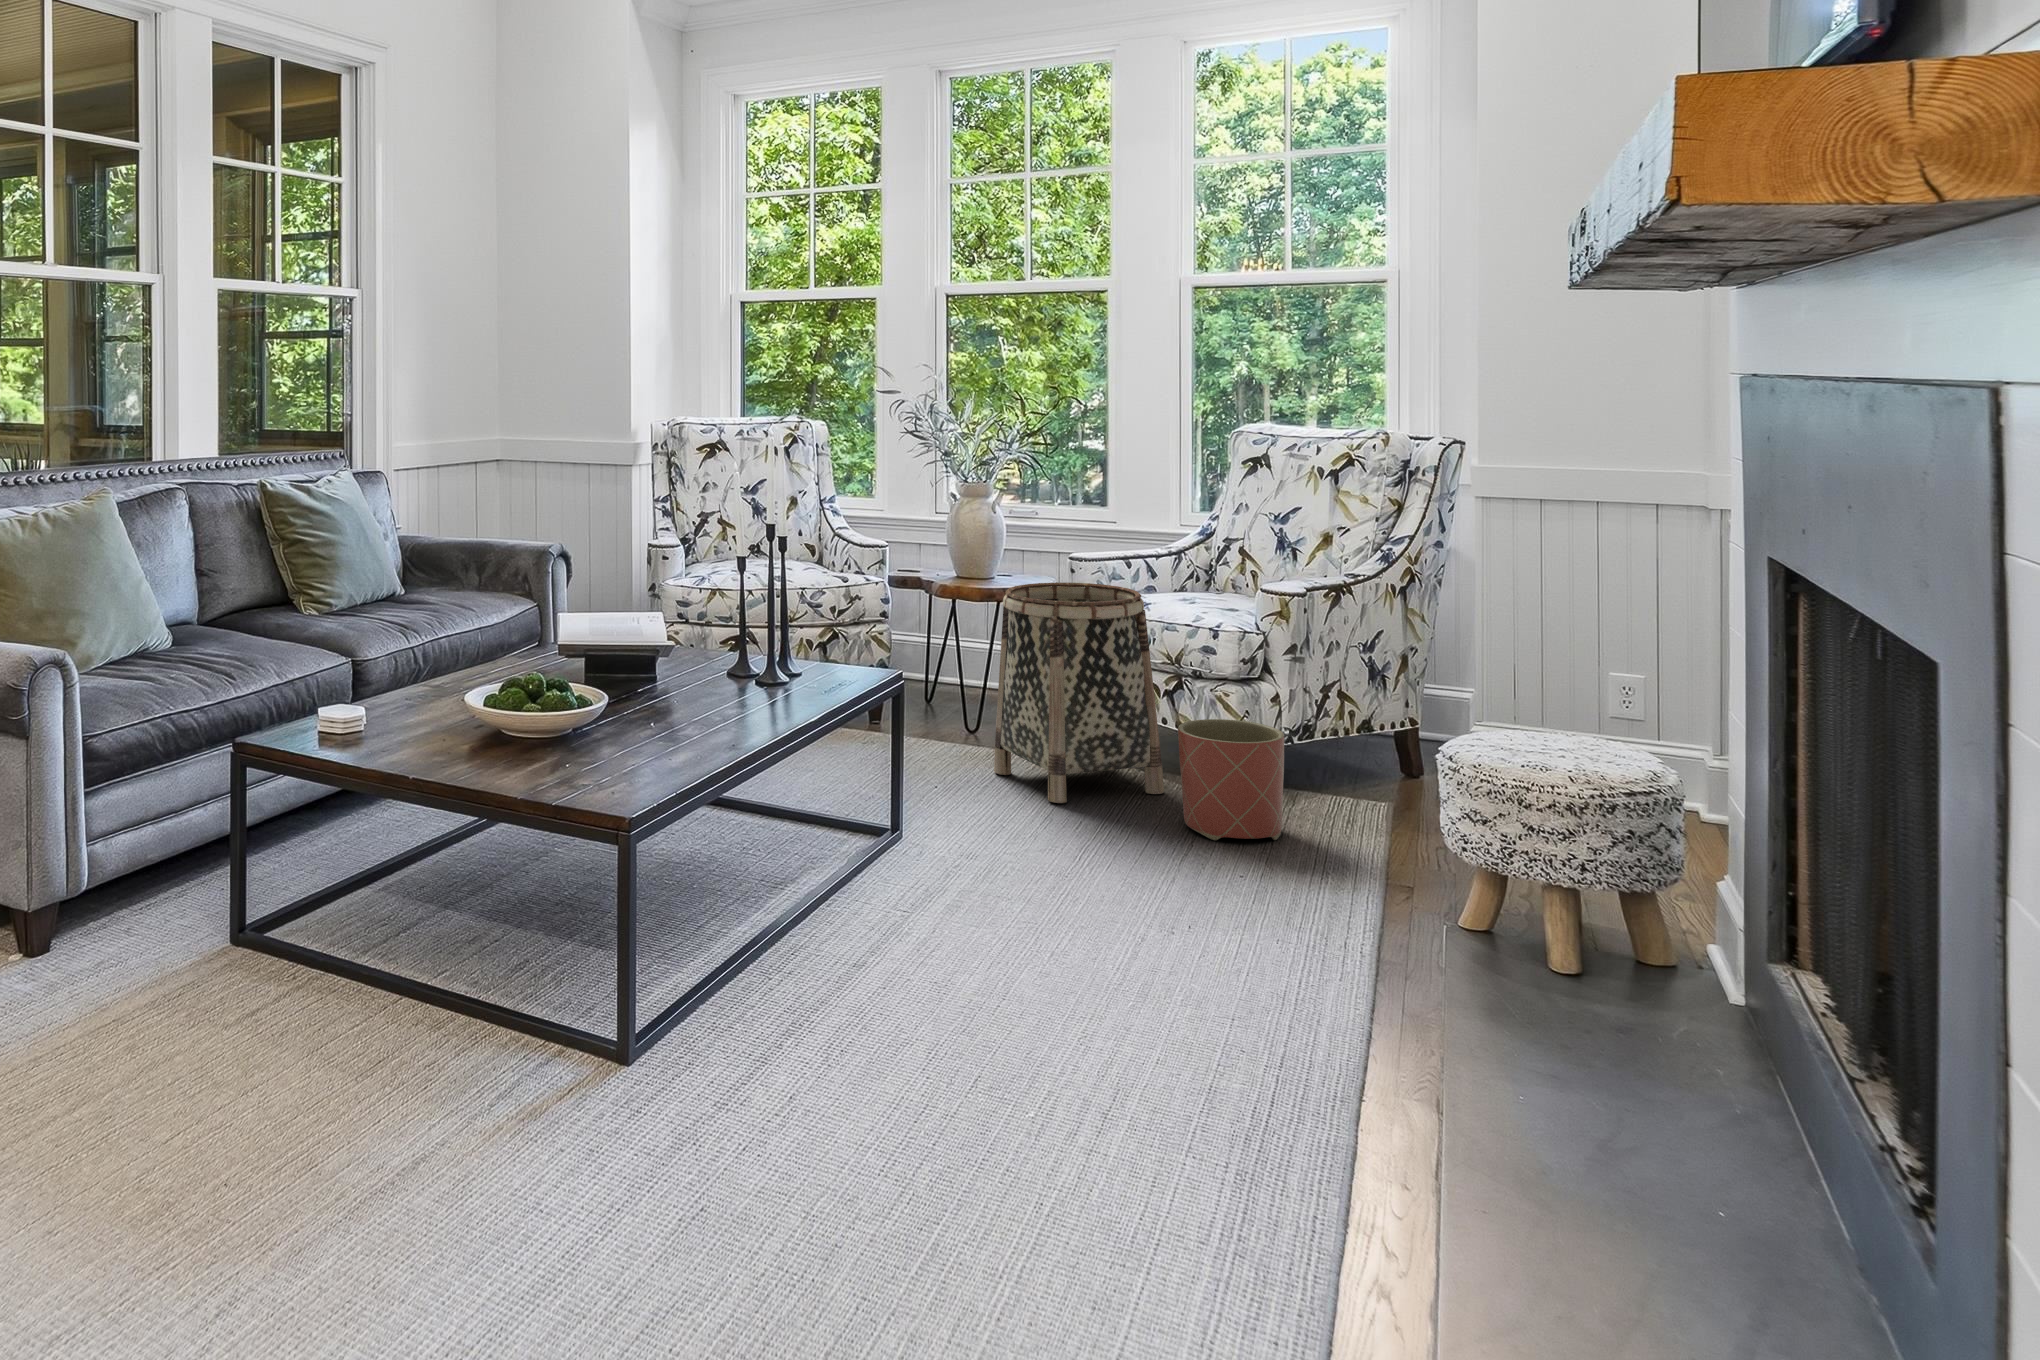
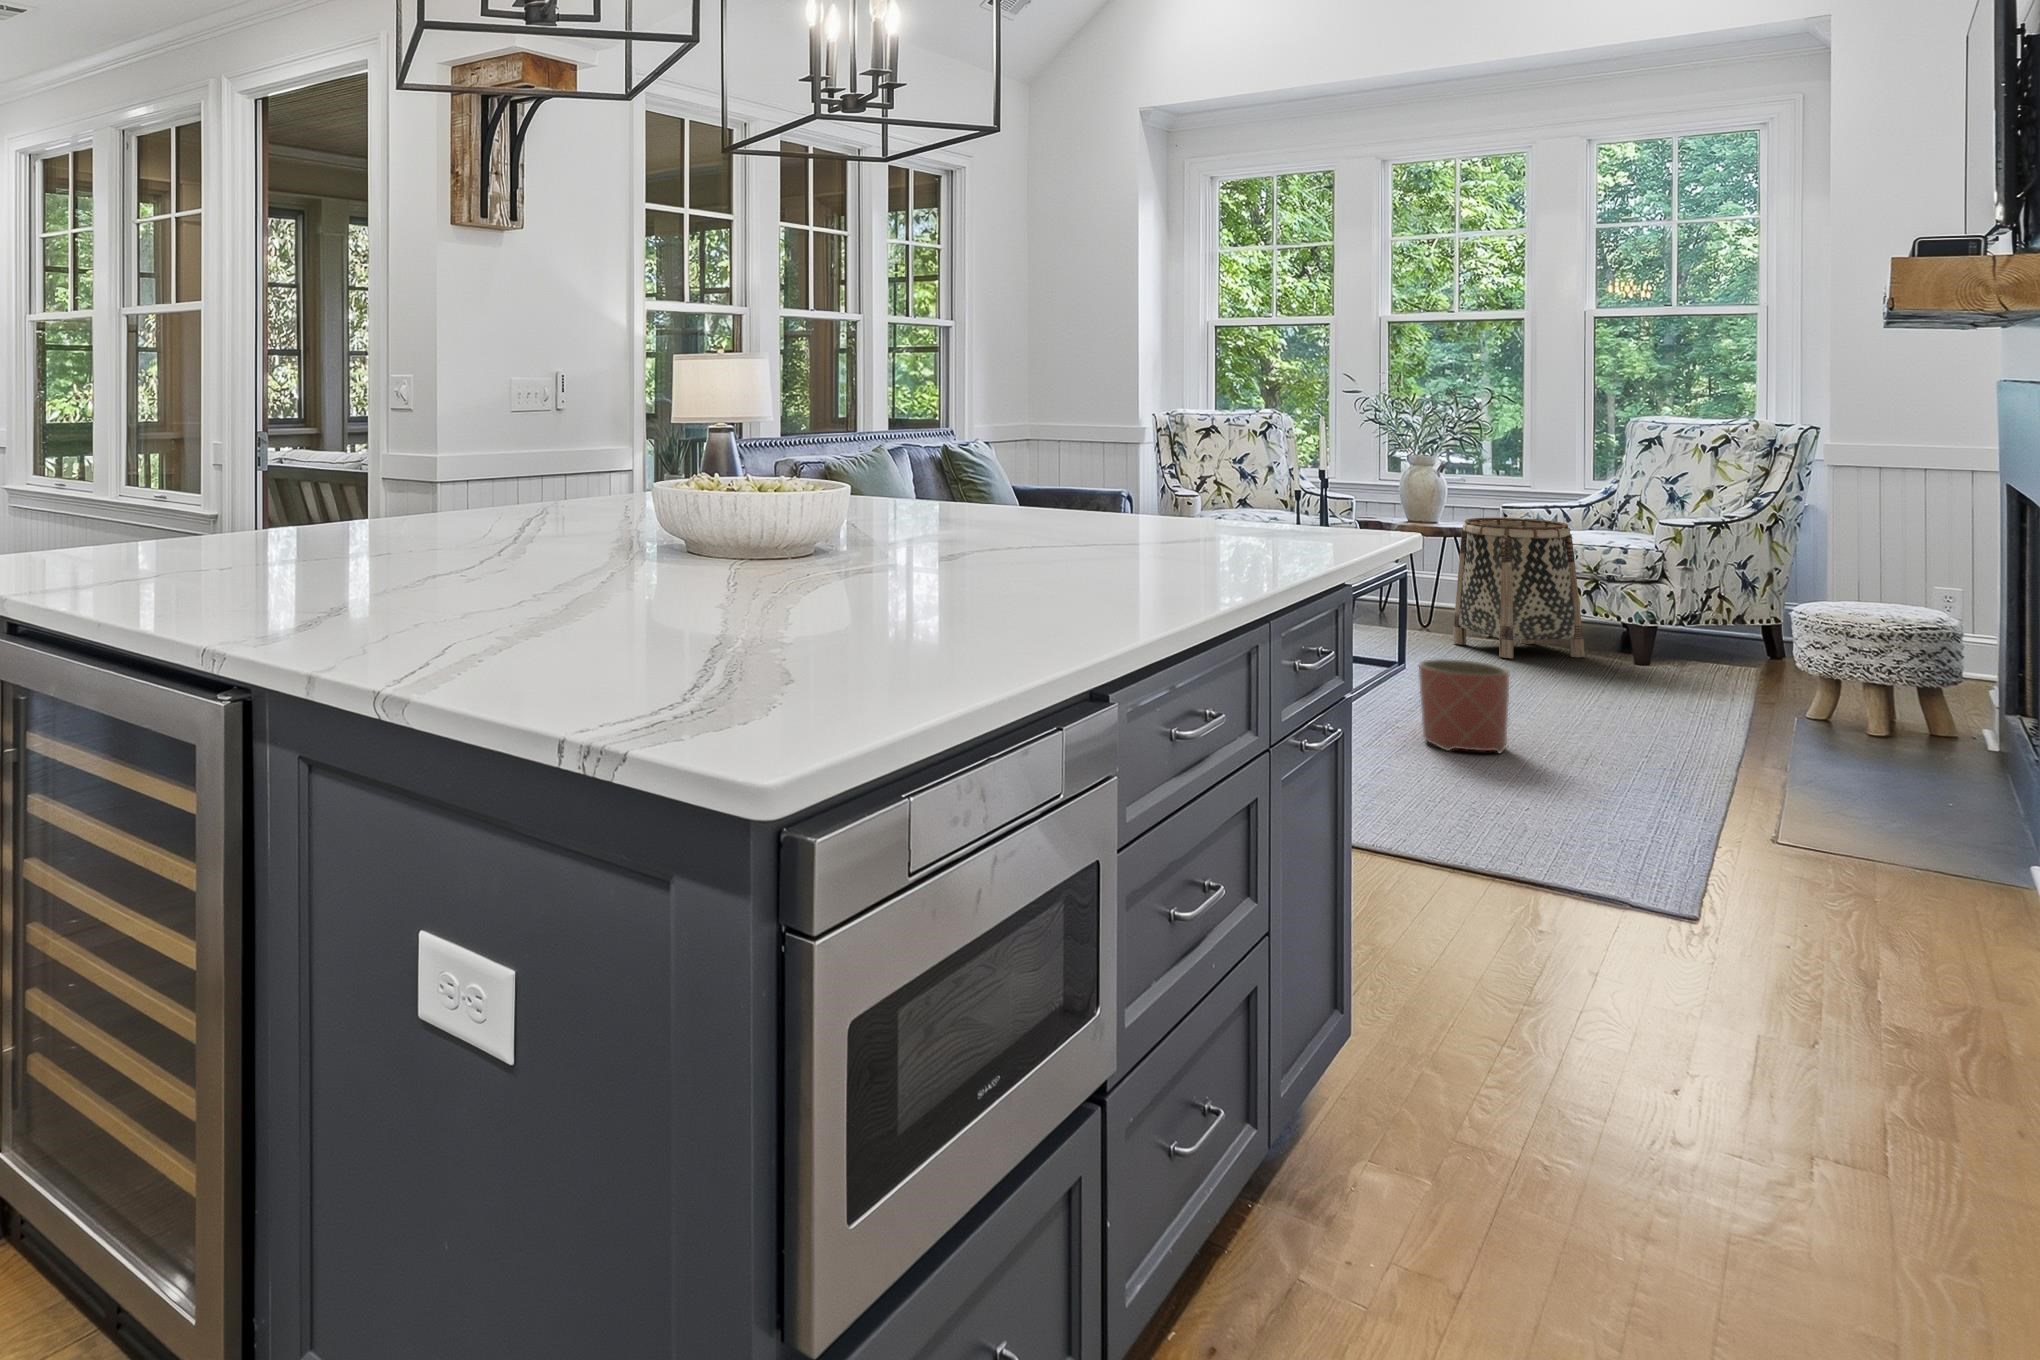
planter: present [1178,719,1284,840] -> present [1419,659,1509,753]

